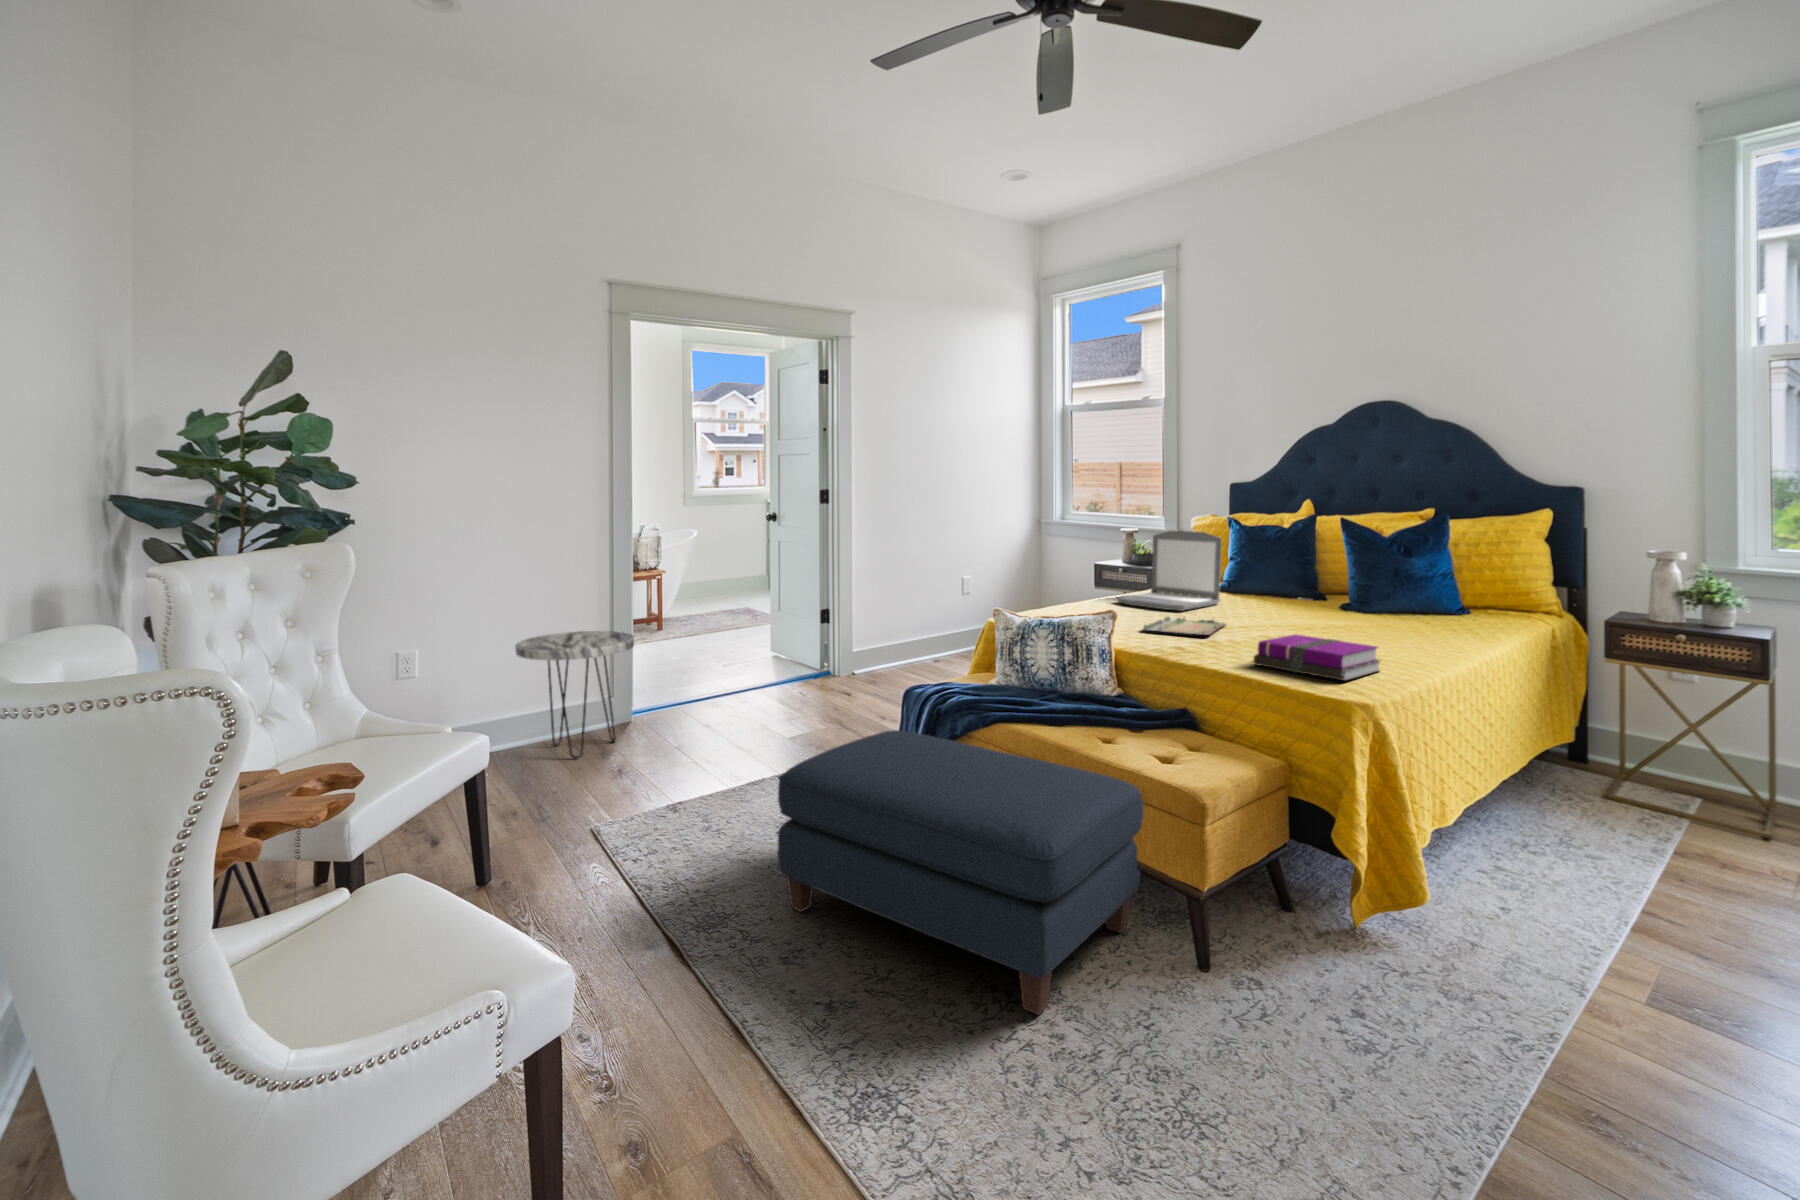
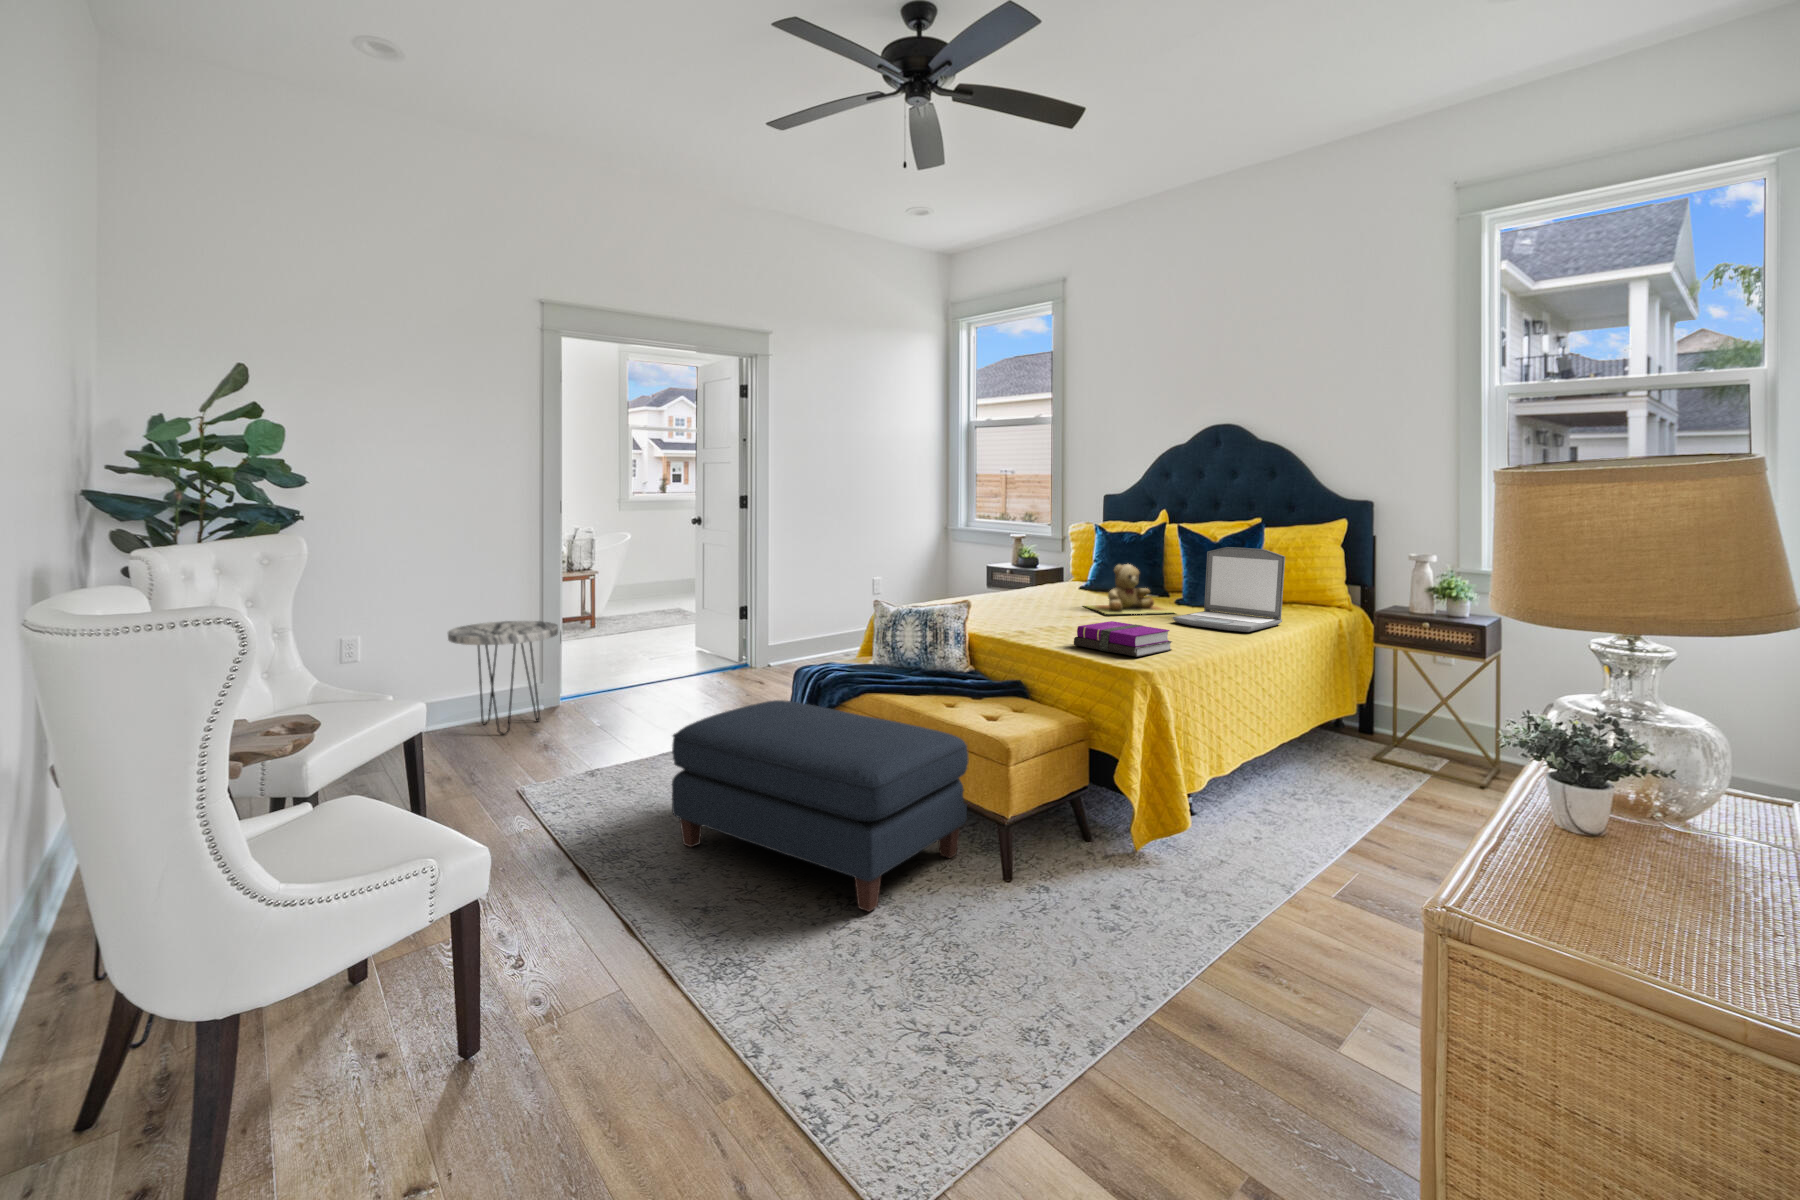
laptop: present [1116,530,1222,611] -> present [1173,547,1285,632]
teddy bear: none [1229,563,1352,623] -> present [1086,564,1174,614]
tray: present [1144,617,1225,635] -> none [1000,607,1074,623]

